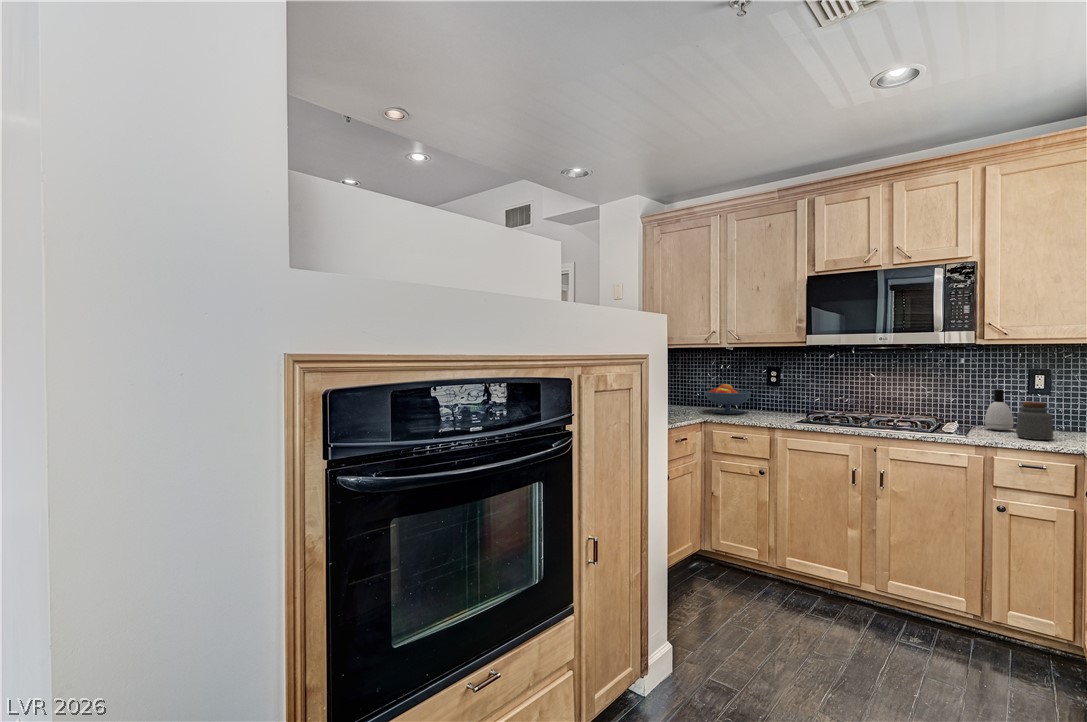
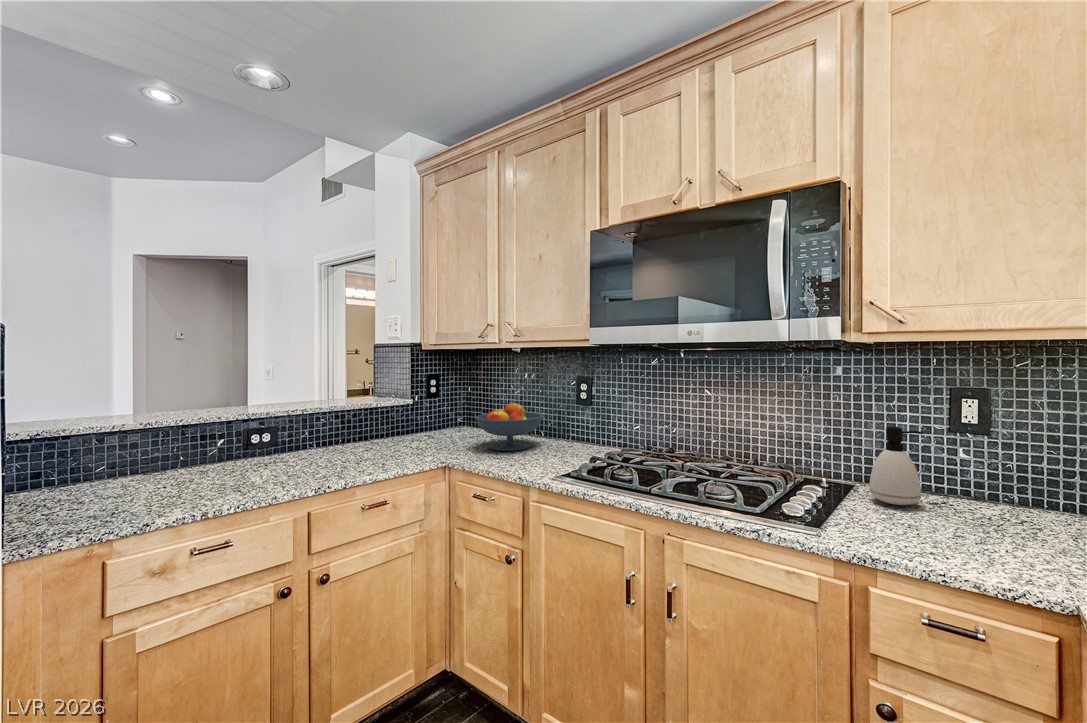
jar: present [1016,402,1053,440] -> none [923,459,1000,548]

